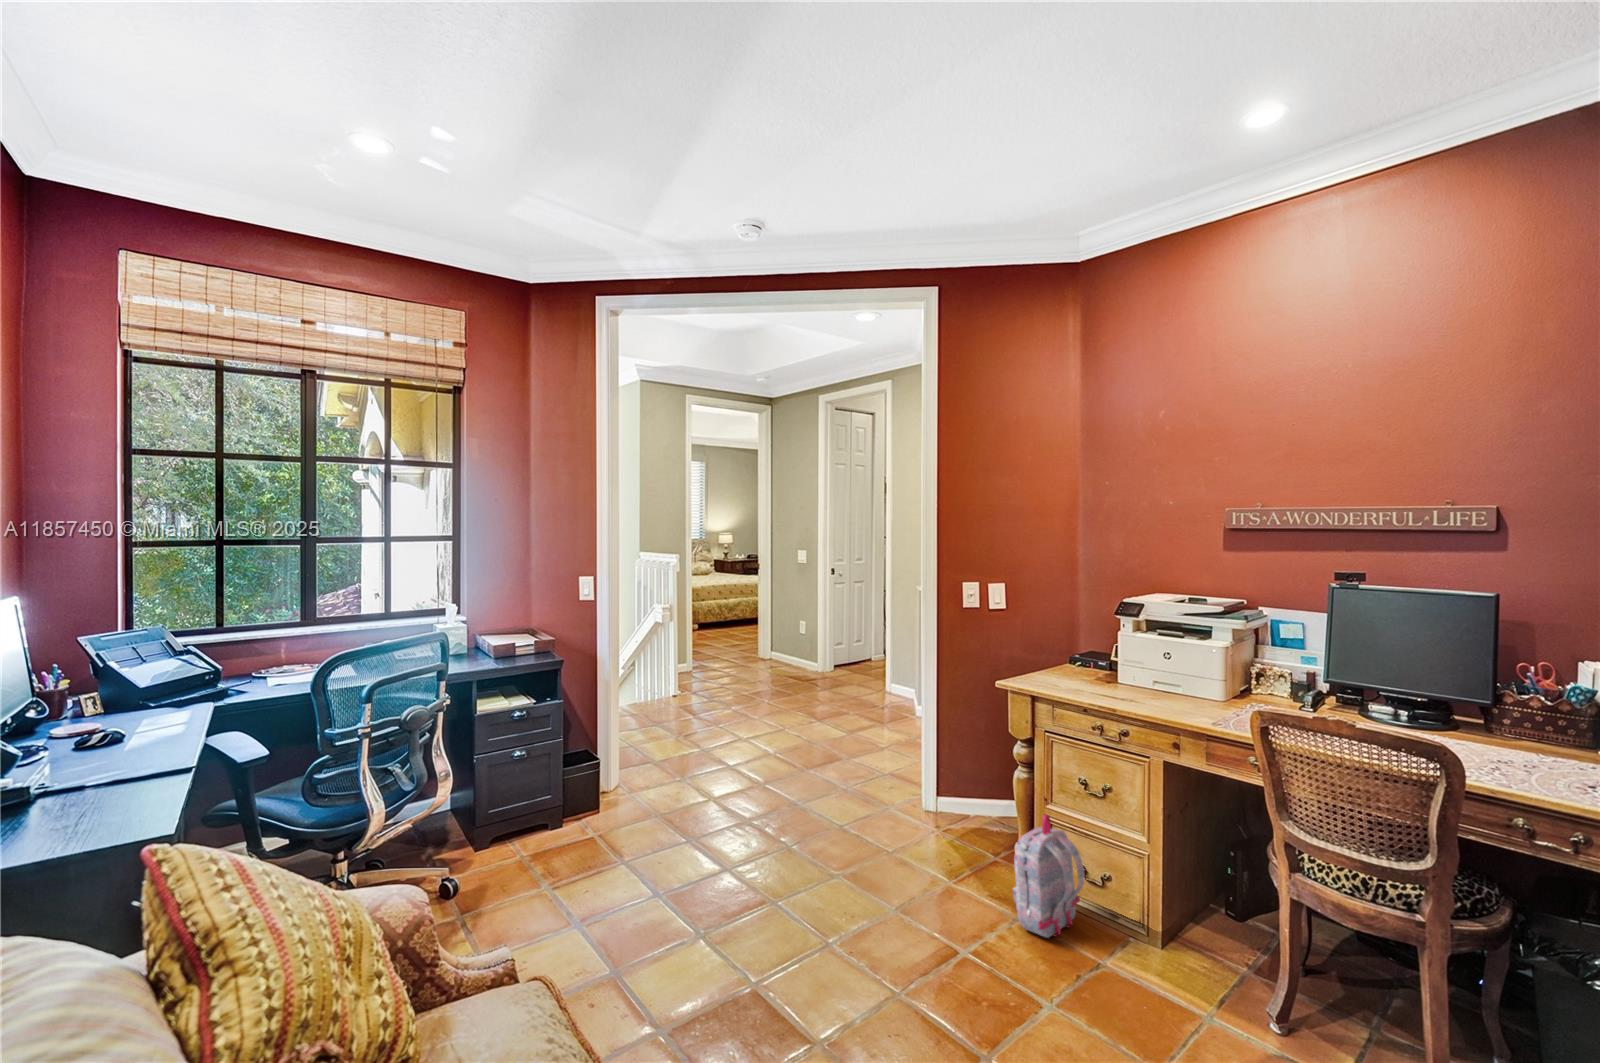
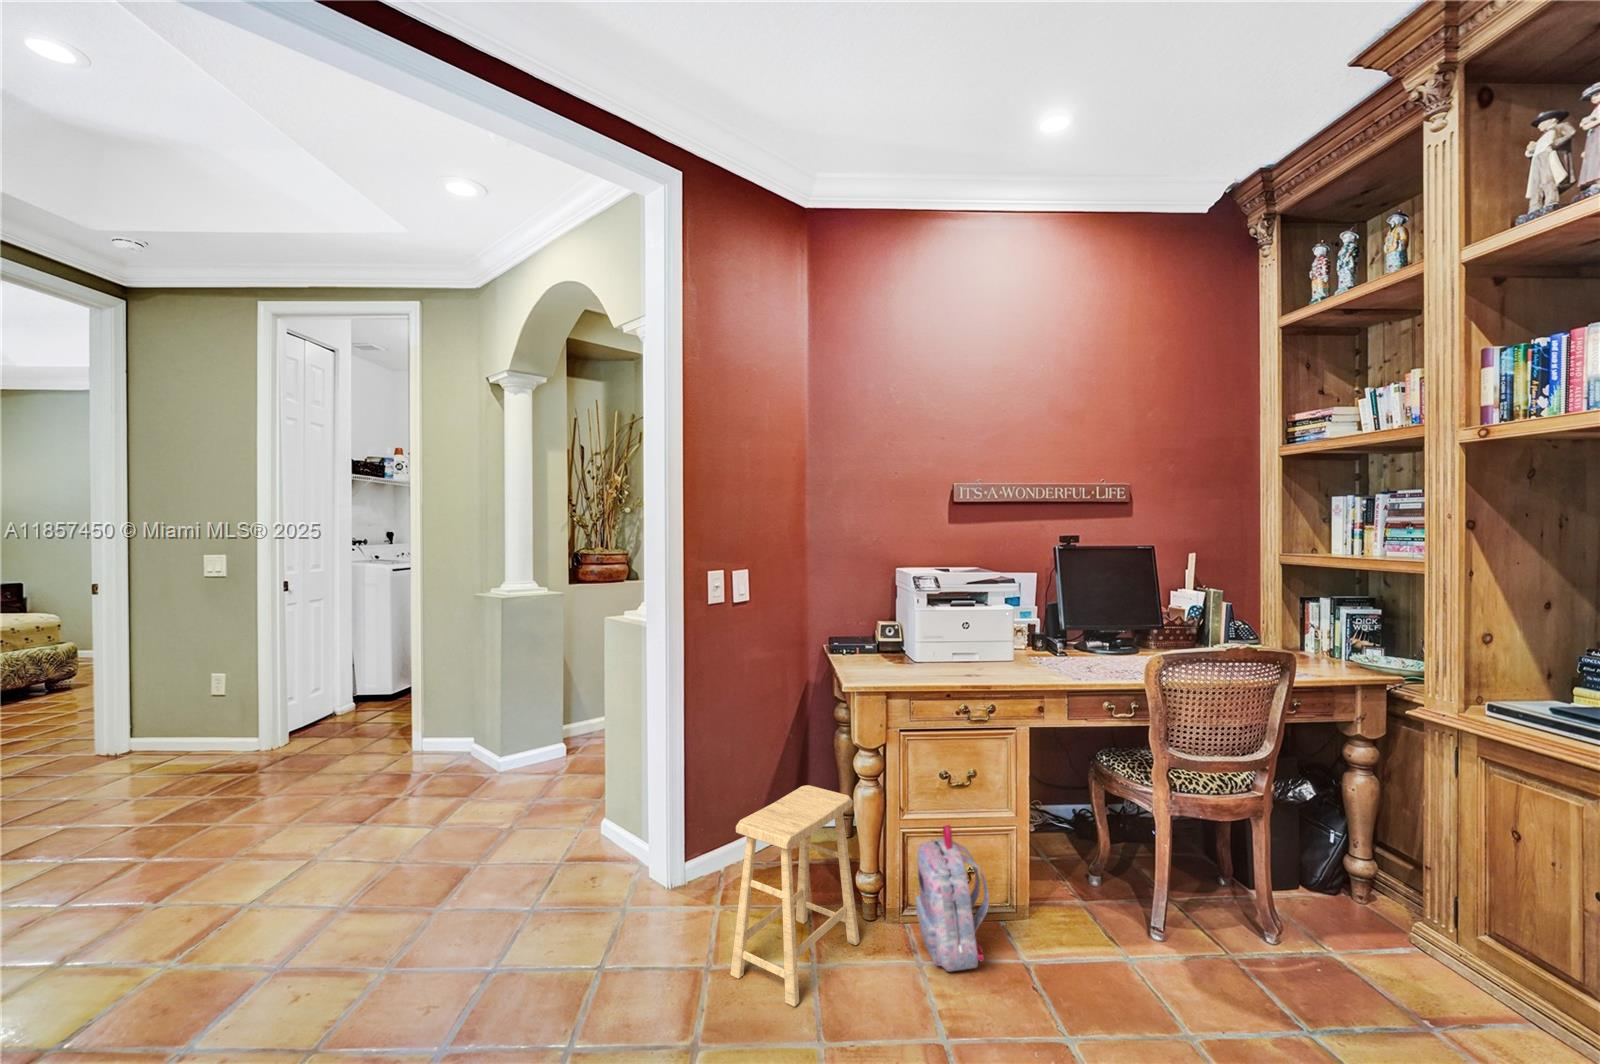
footstool: none [895,754,993,887] -> present [730,785,860,1007]

